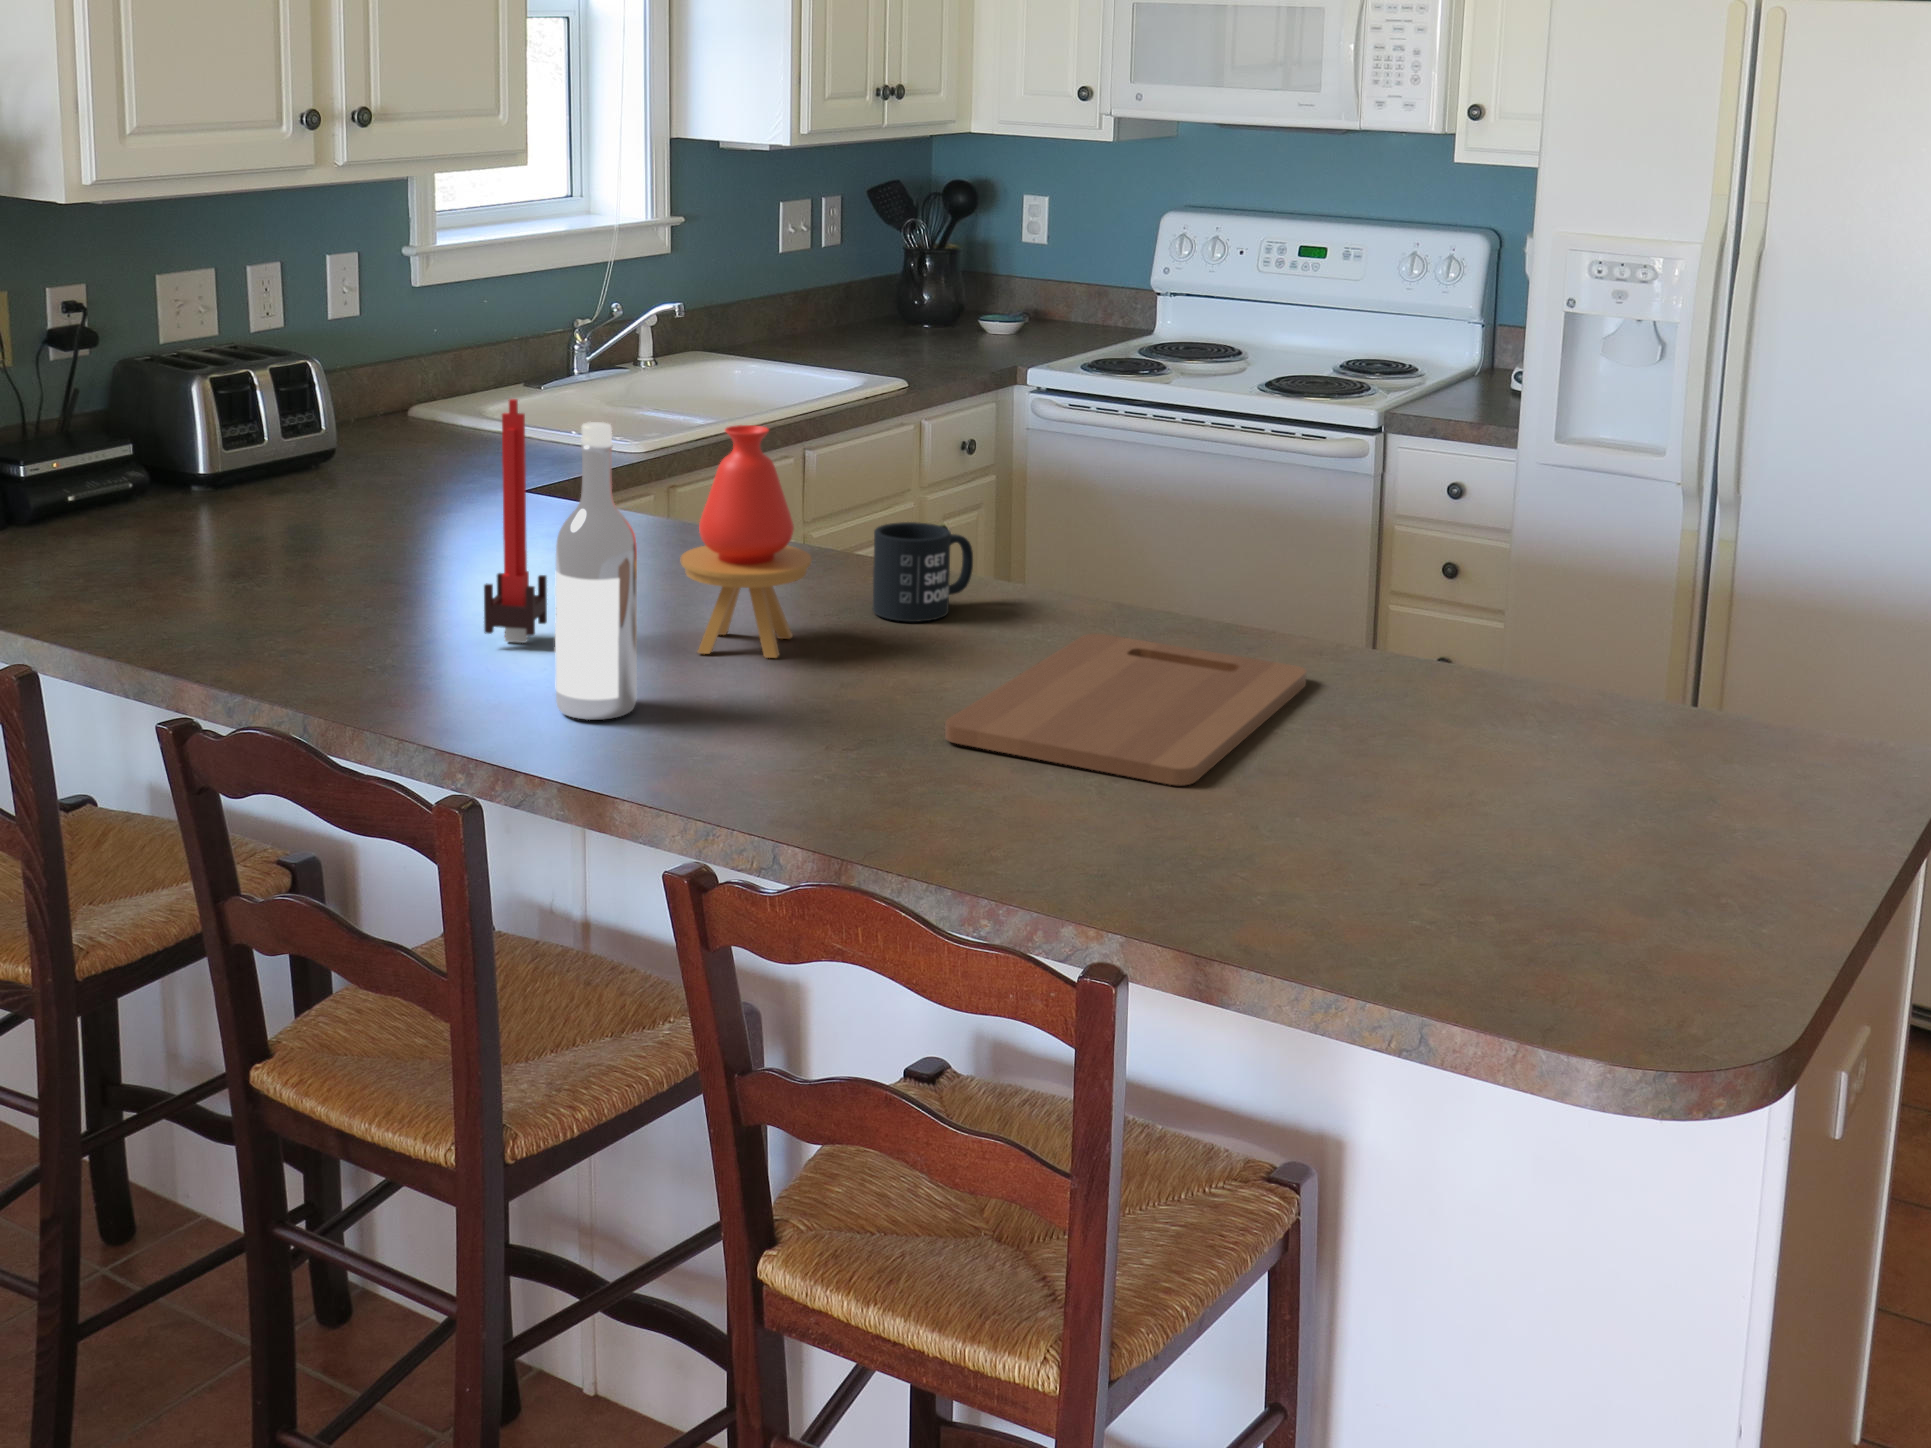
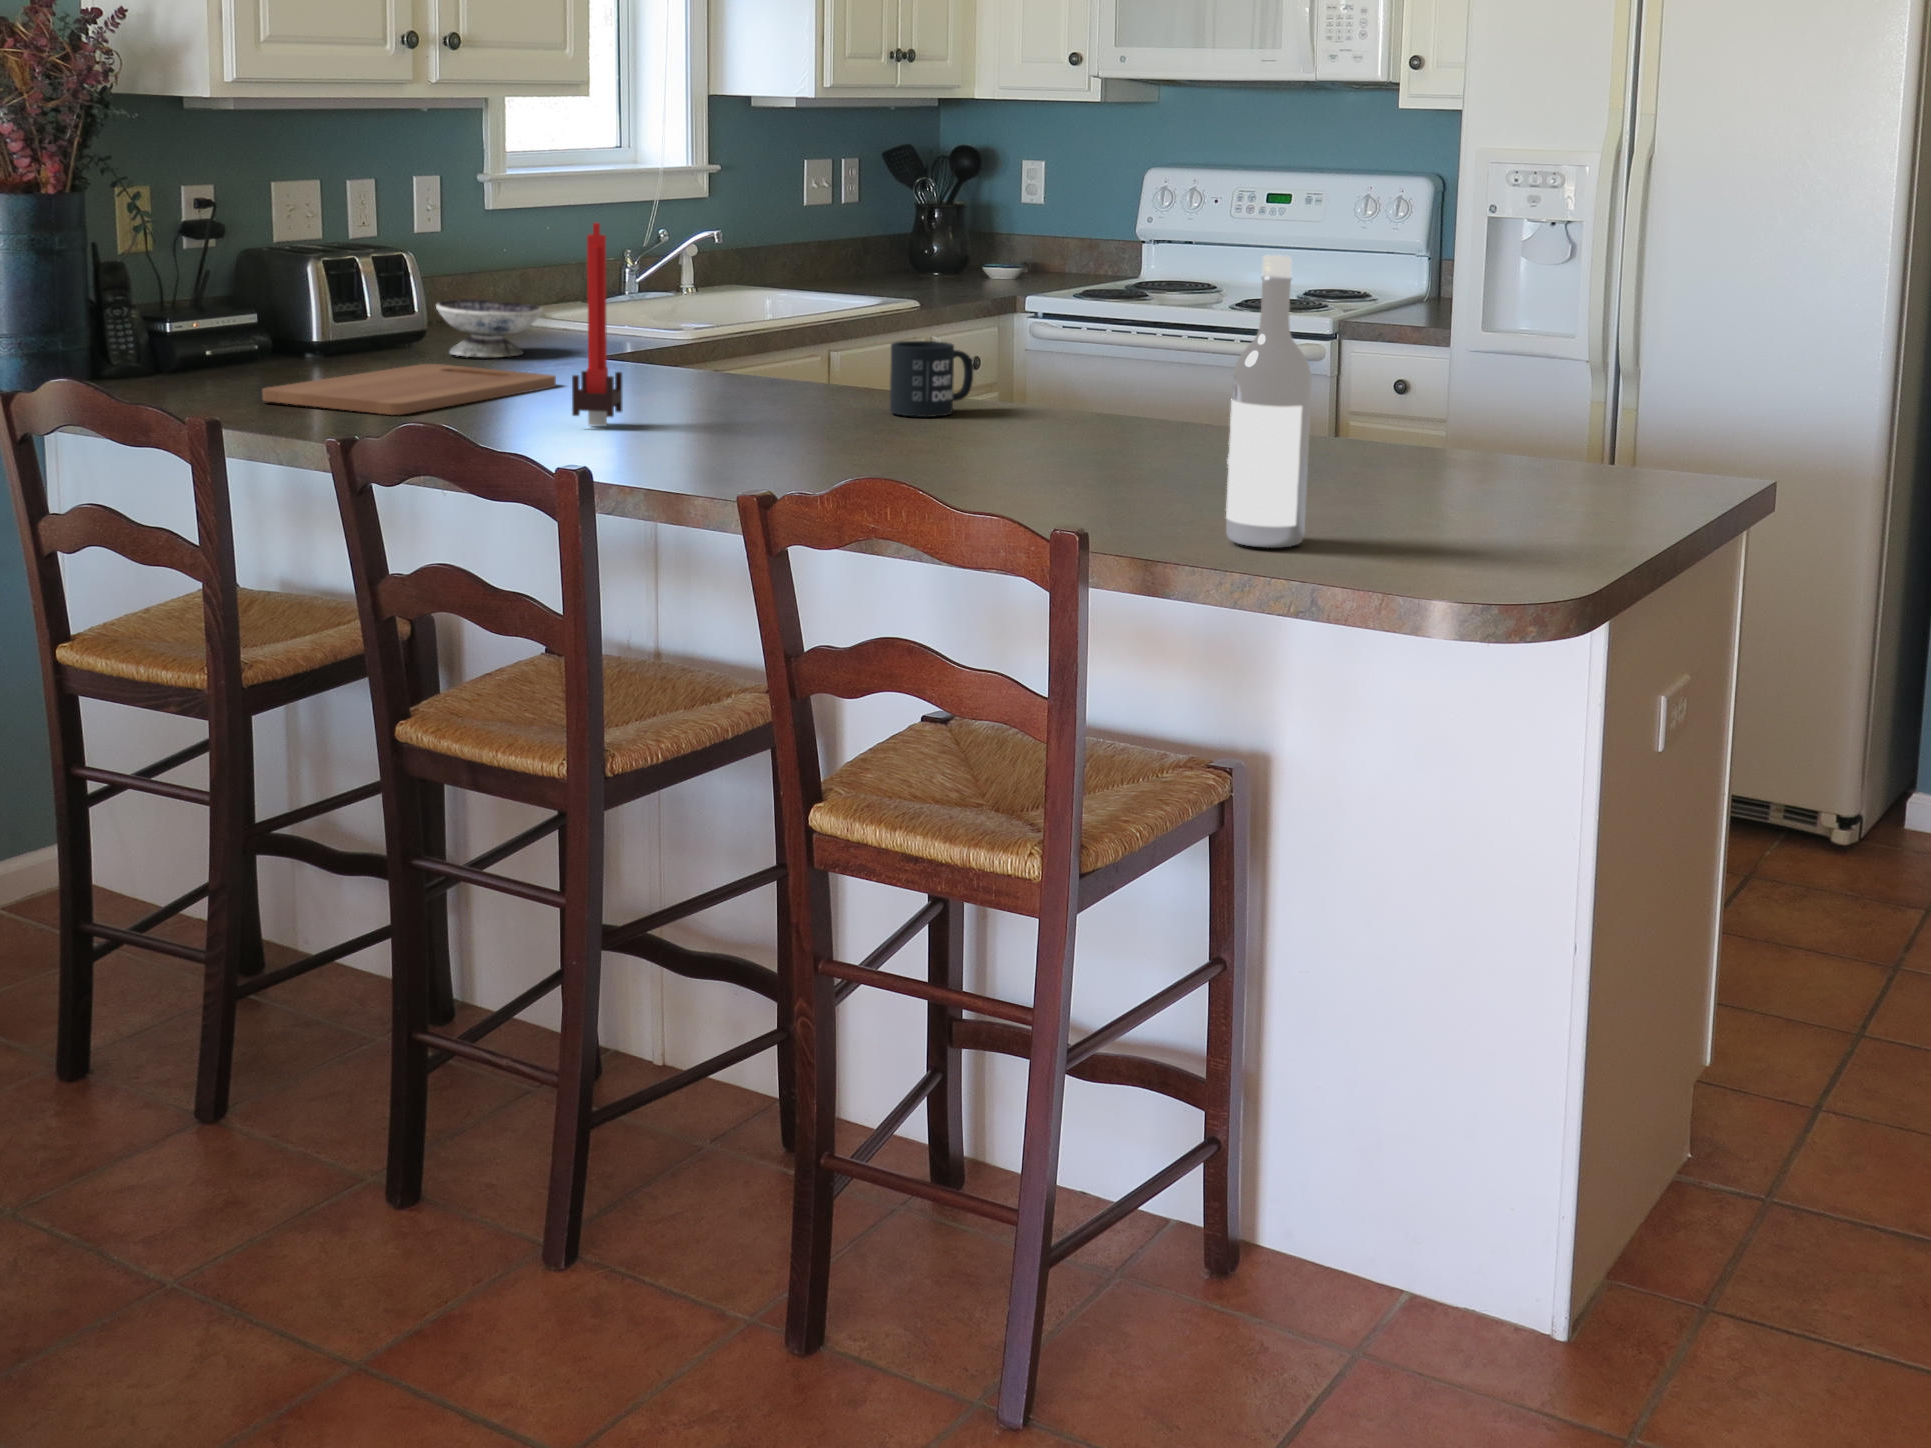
bowl: none [345,416,470,492] -> present [436,299,543,357]
wine bottle: present [555,422,637,720] -> present [1226,255,1311,548]
vase: present [681,425,812,658] -> none [733,245,840,433]
cutting board: present [945,634,1307,785] -> present [262,364,556,415]

